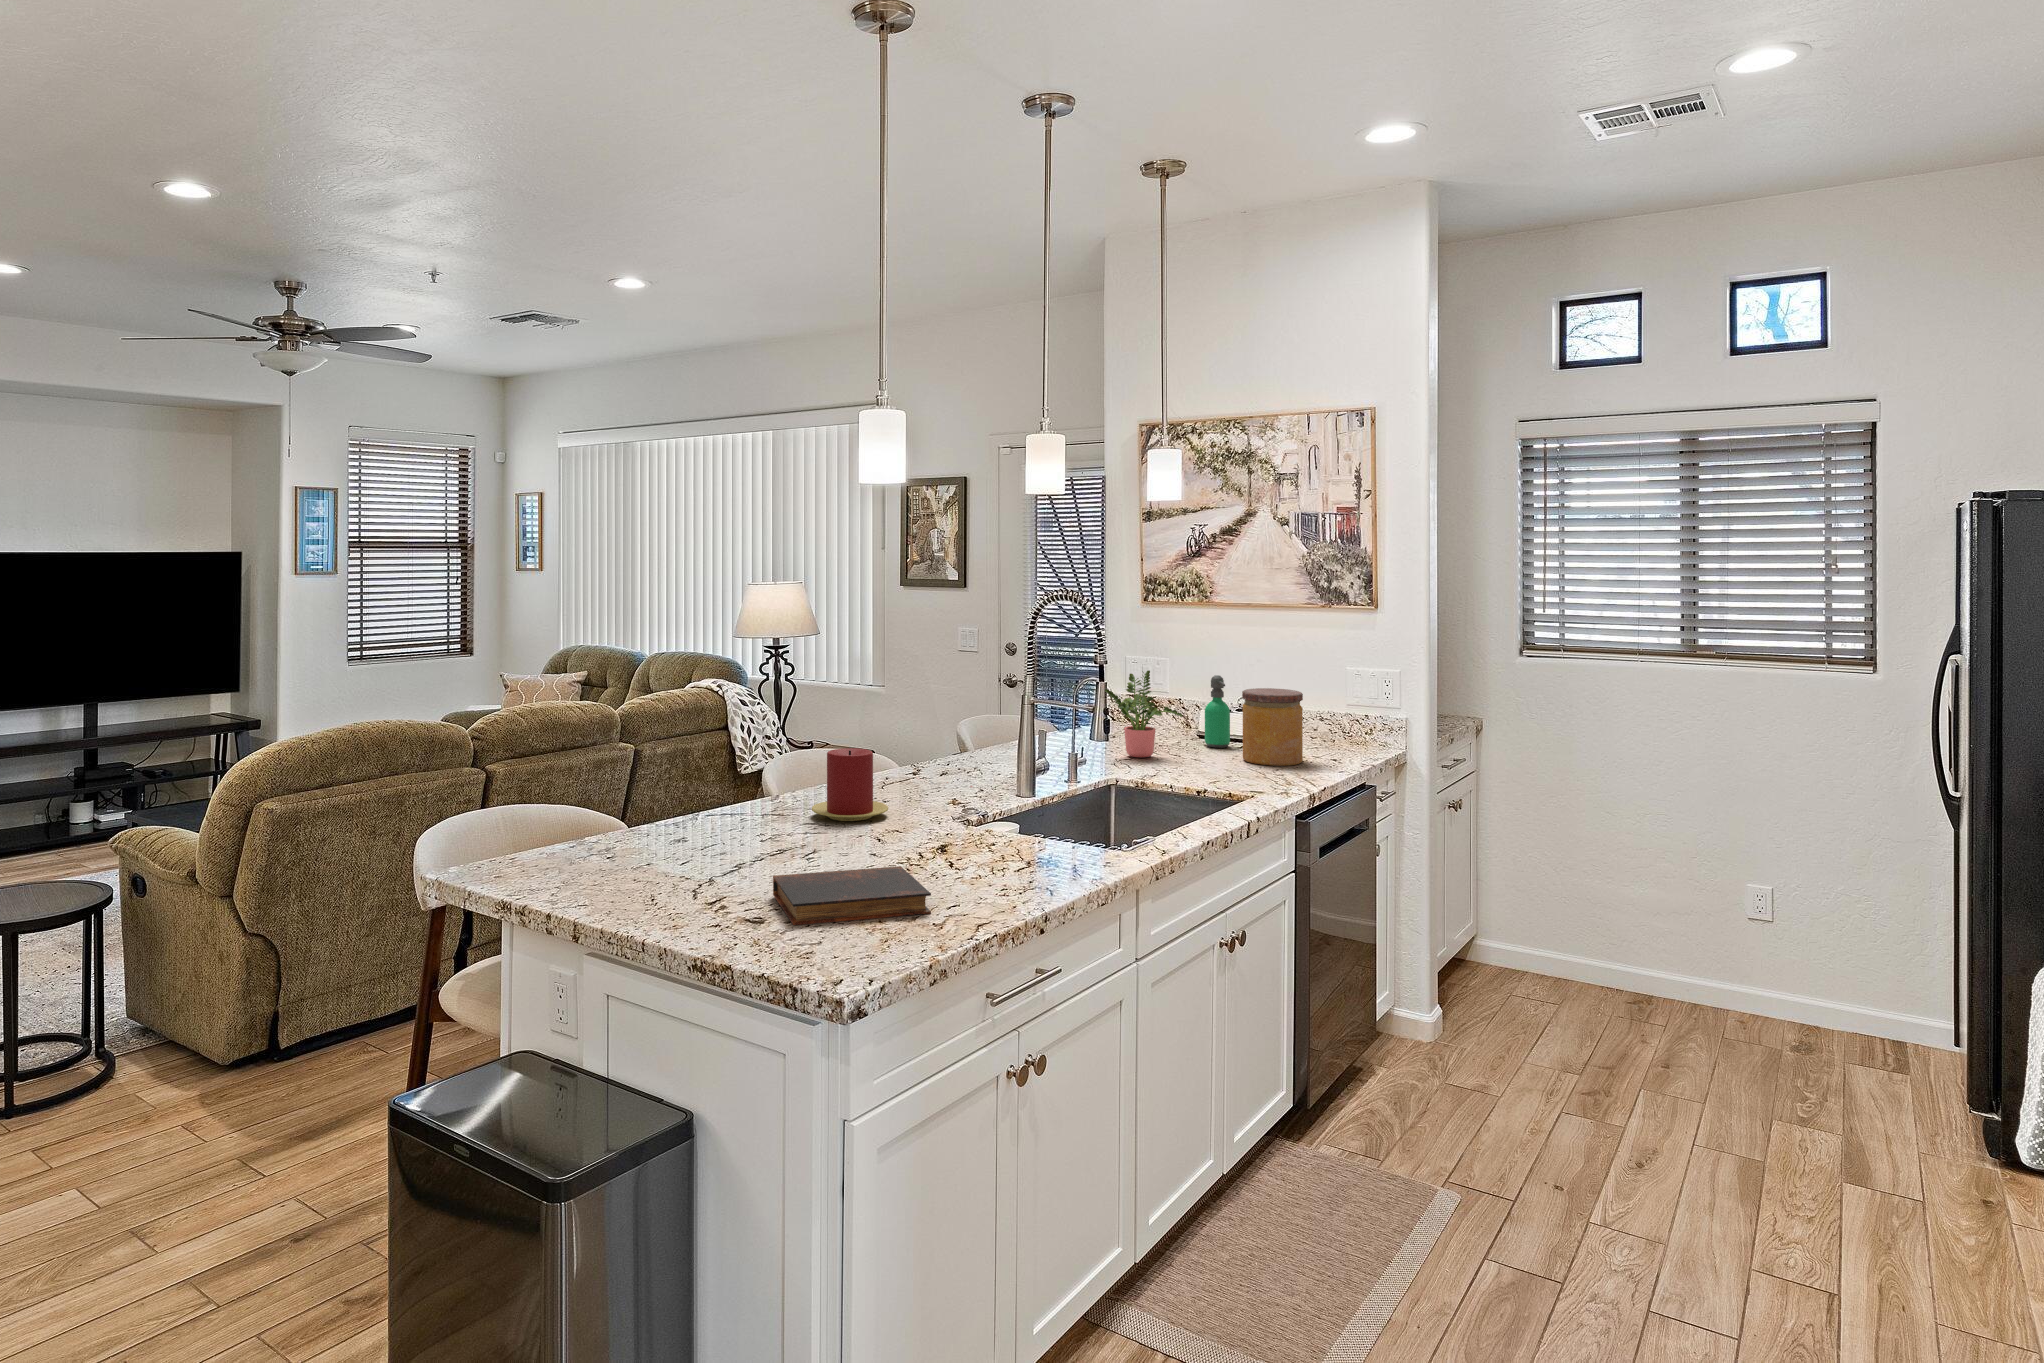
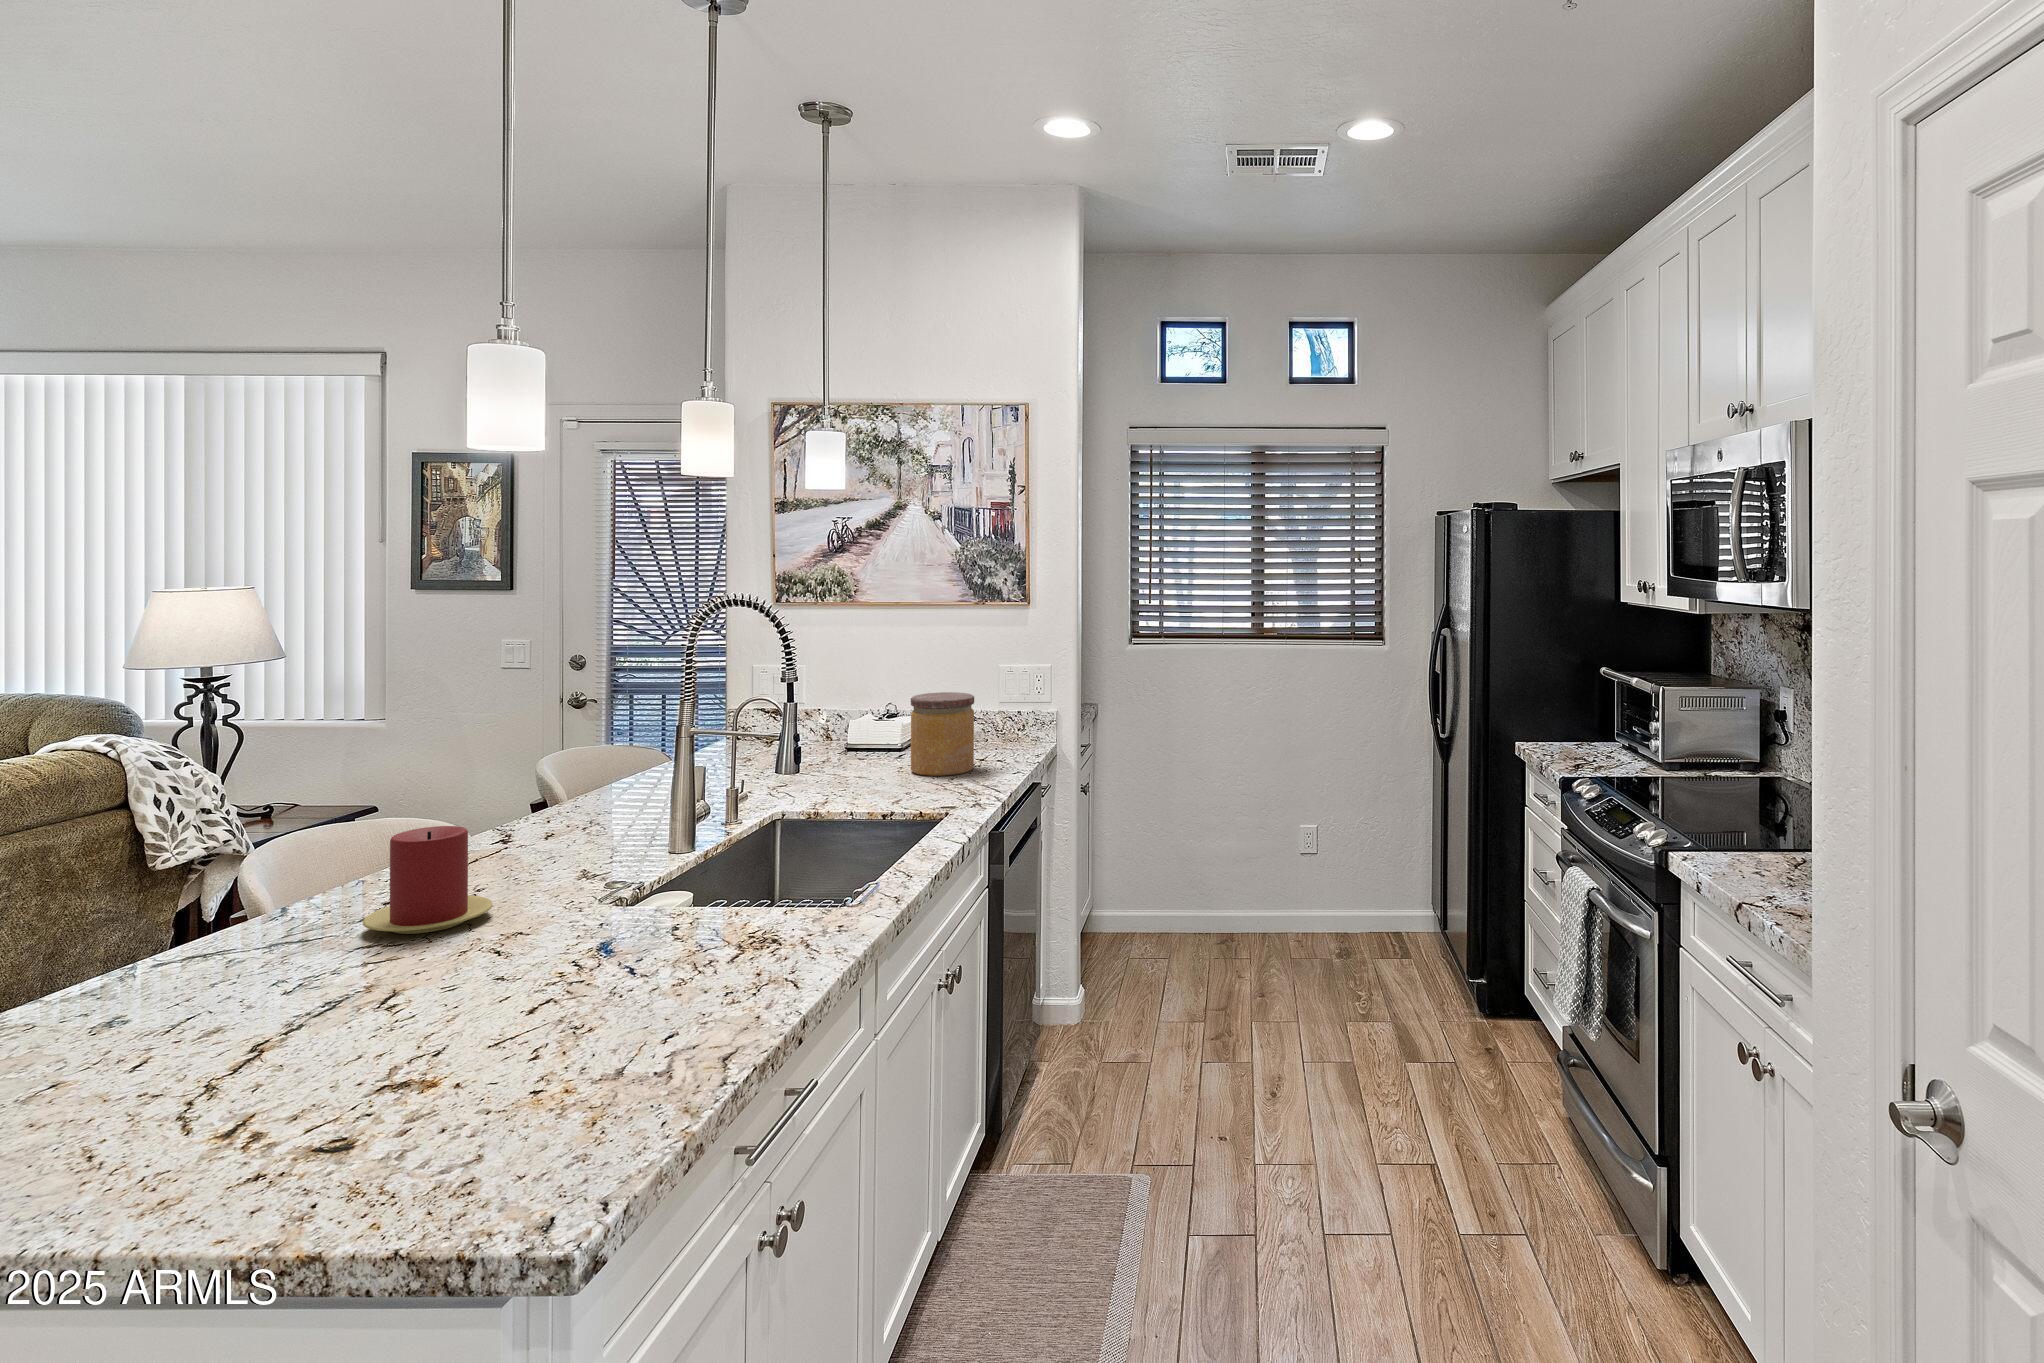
potted plant: present [1105,670,1183,757] -> none [755,683,847,783]
soap dispenser: present [1205,675,1230,748] -> none [860,682,888,761]
book: present [773,866,931,925] -> none [353,996,639,1137]

